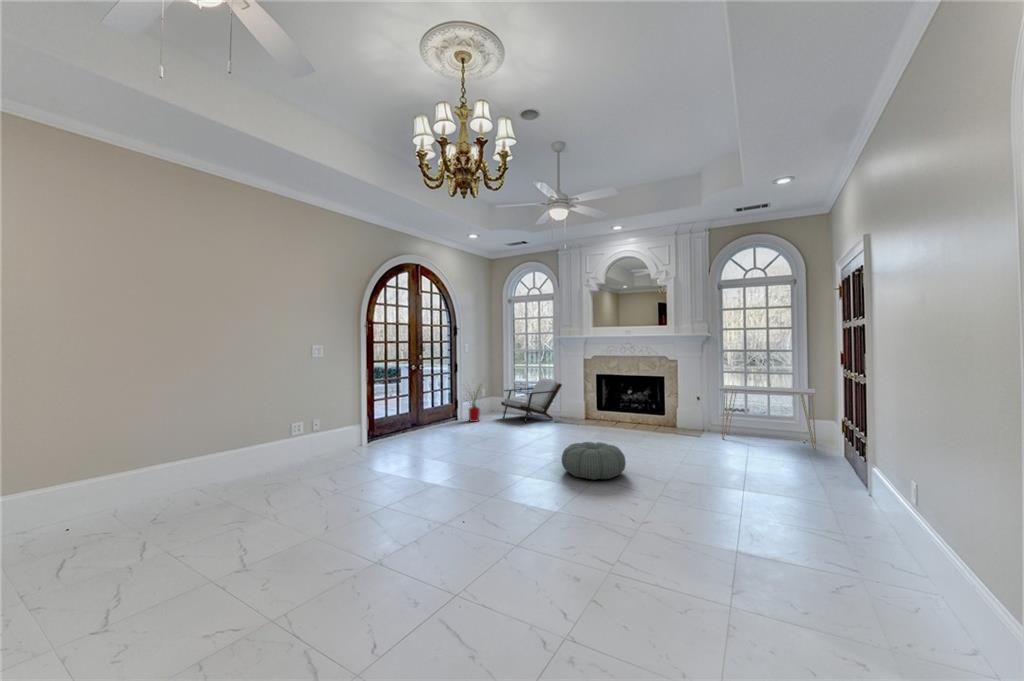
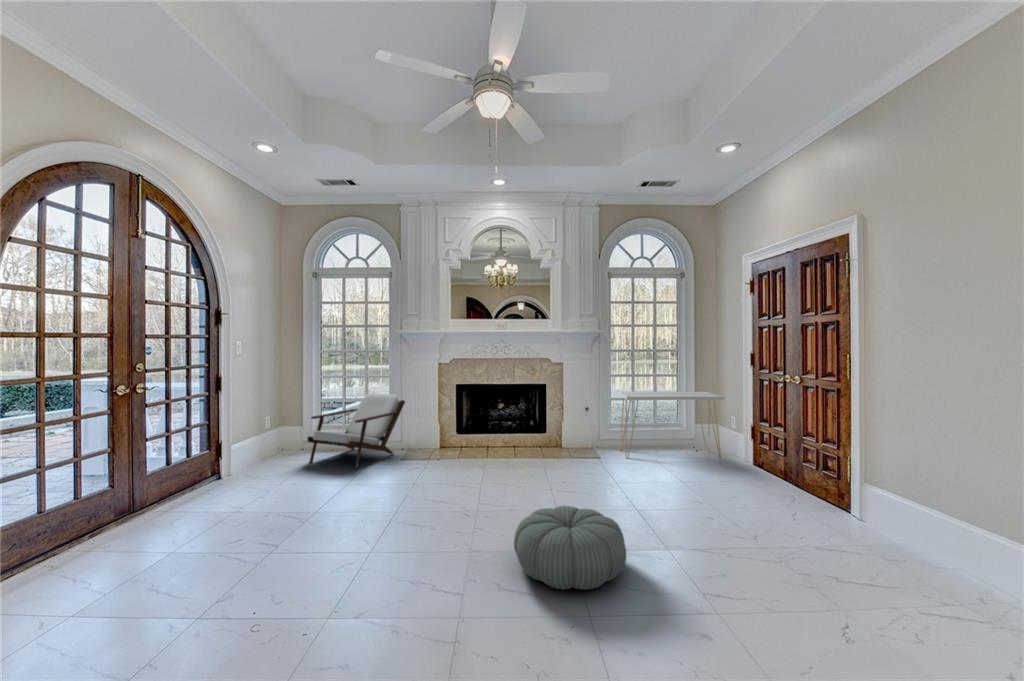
house plant: present [469,385,481,422] -> none [226,401,289,479]

